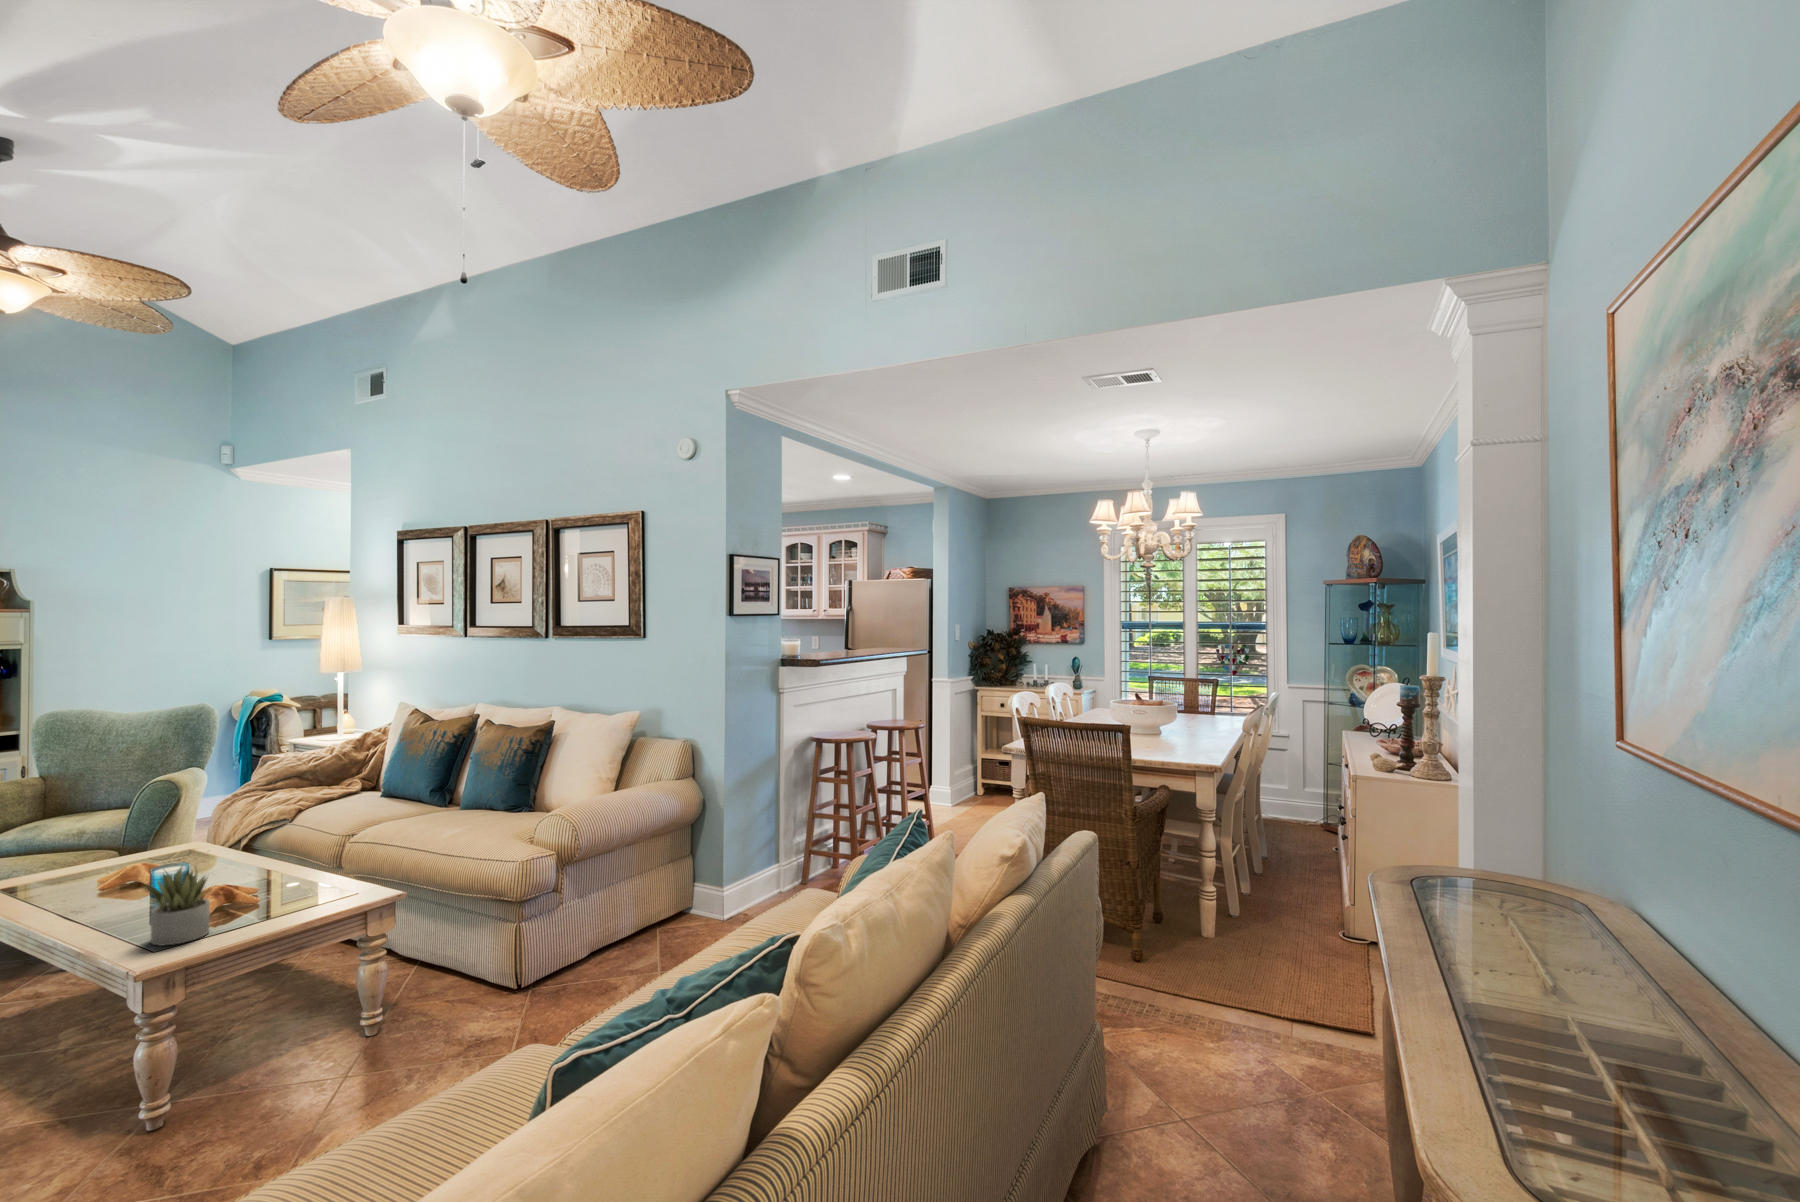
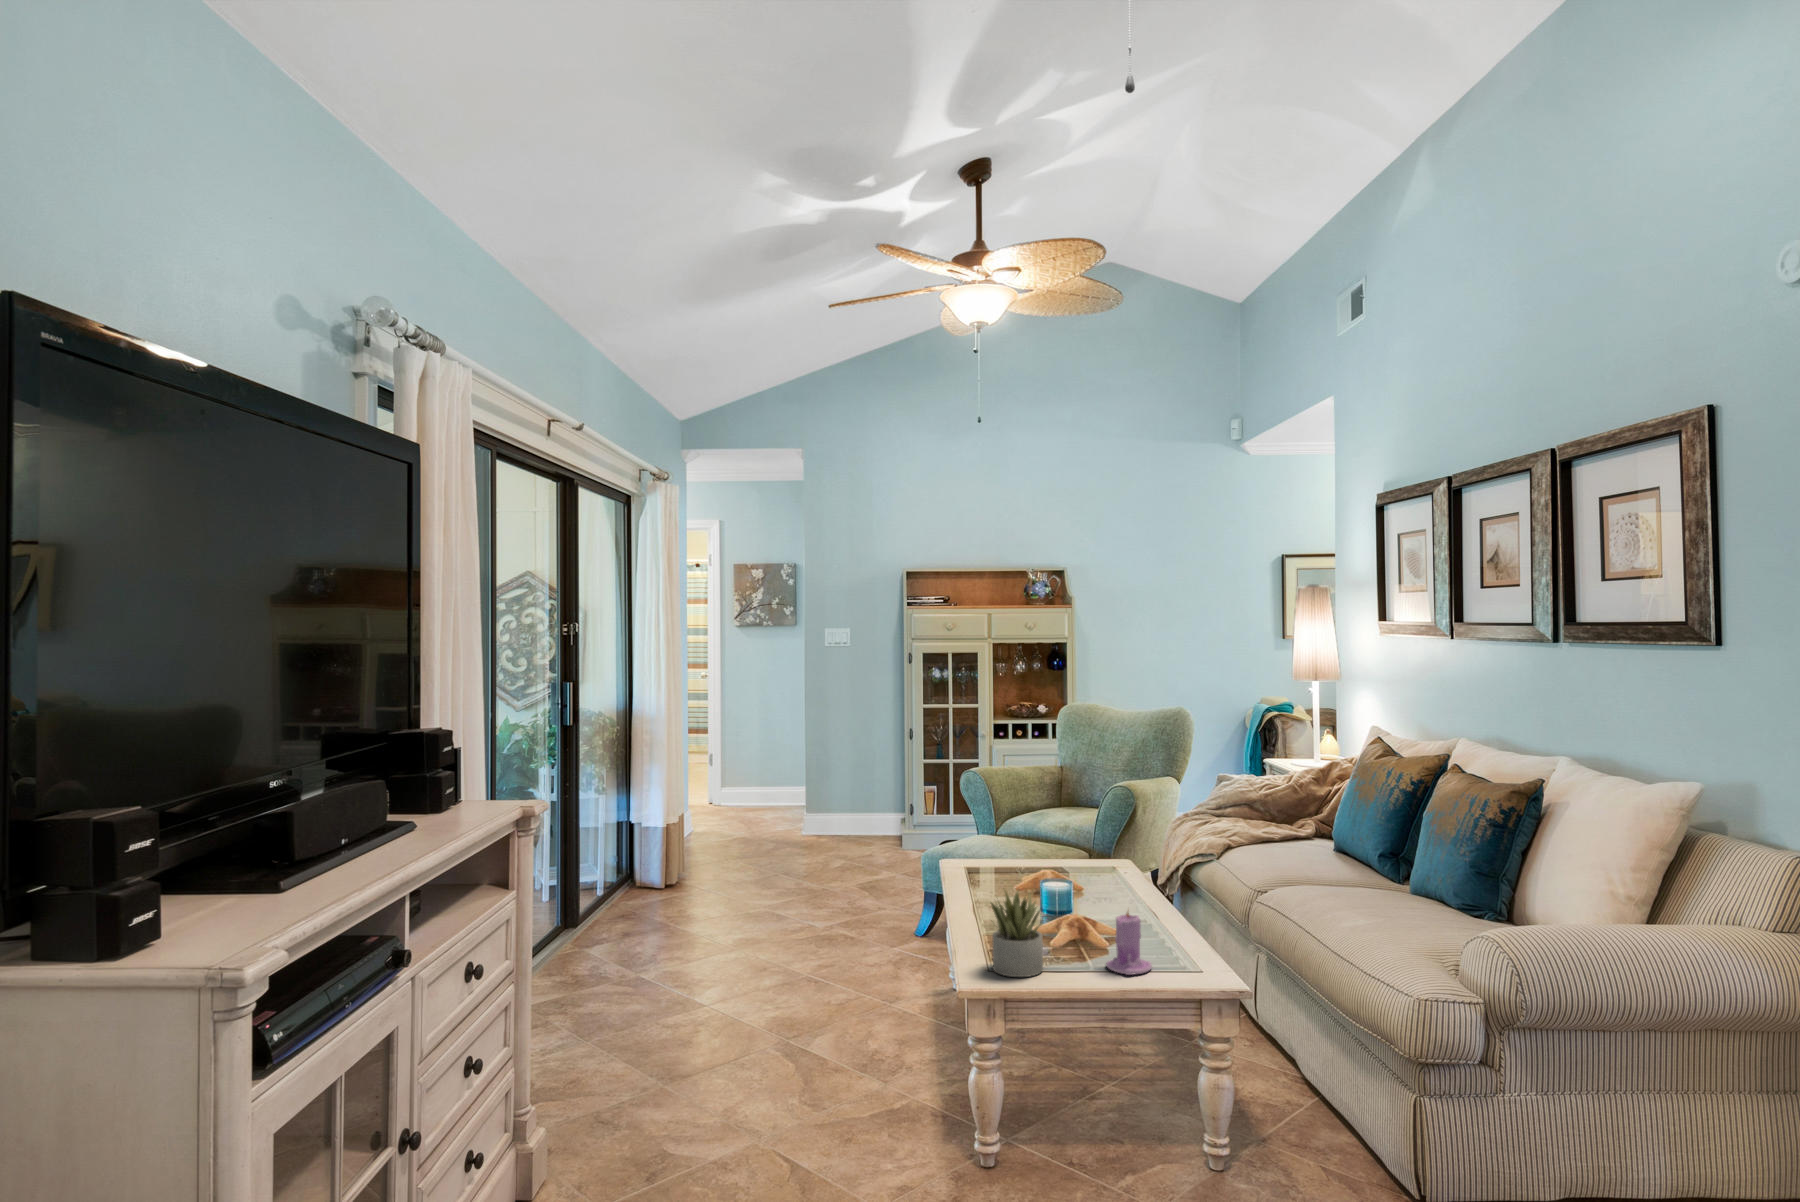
candle: none [269,857,314,911] -> present [1106,913,1152,975]

